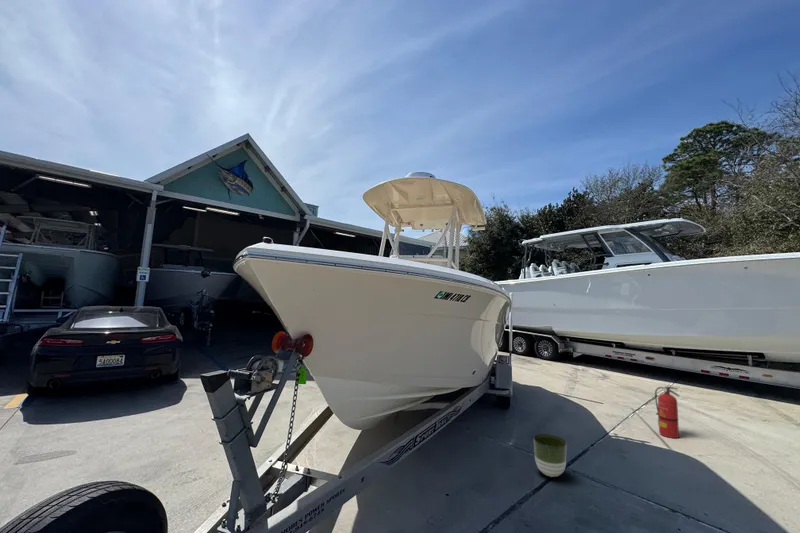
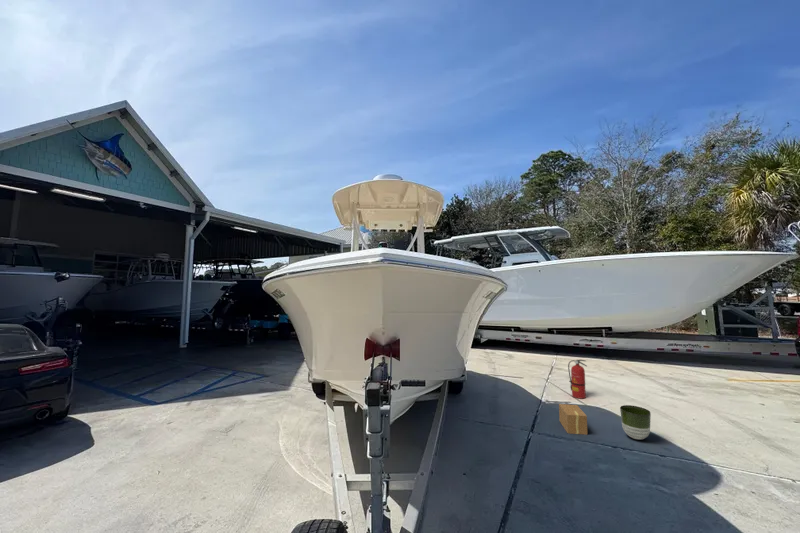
planter: present [534,434,566,477] -> present [620,405,651,440]
cardboard box: none [616,437,646,480] -> present [559,404,587,435]

